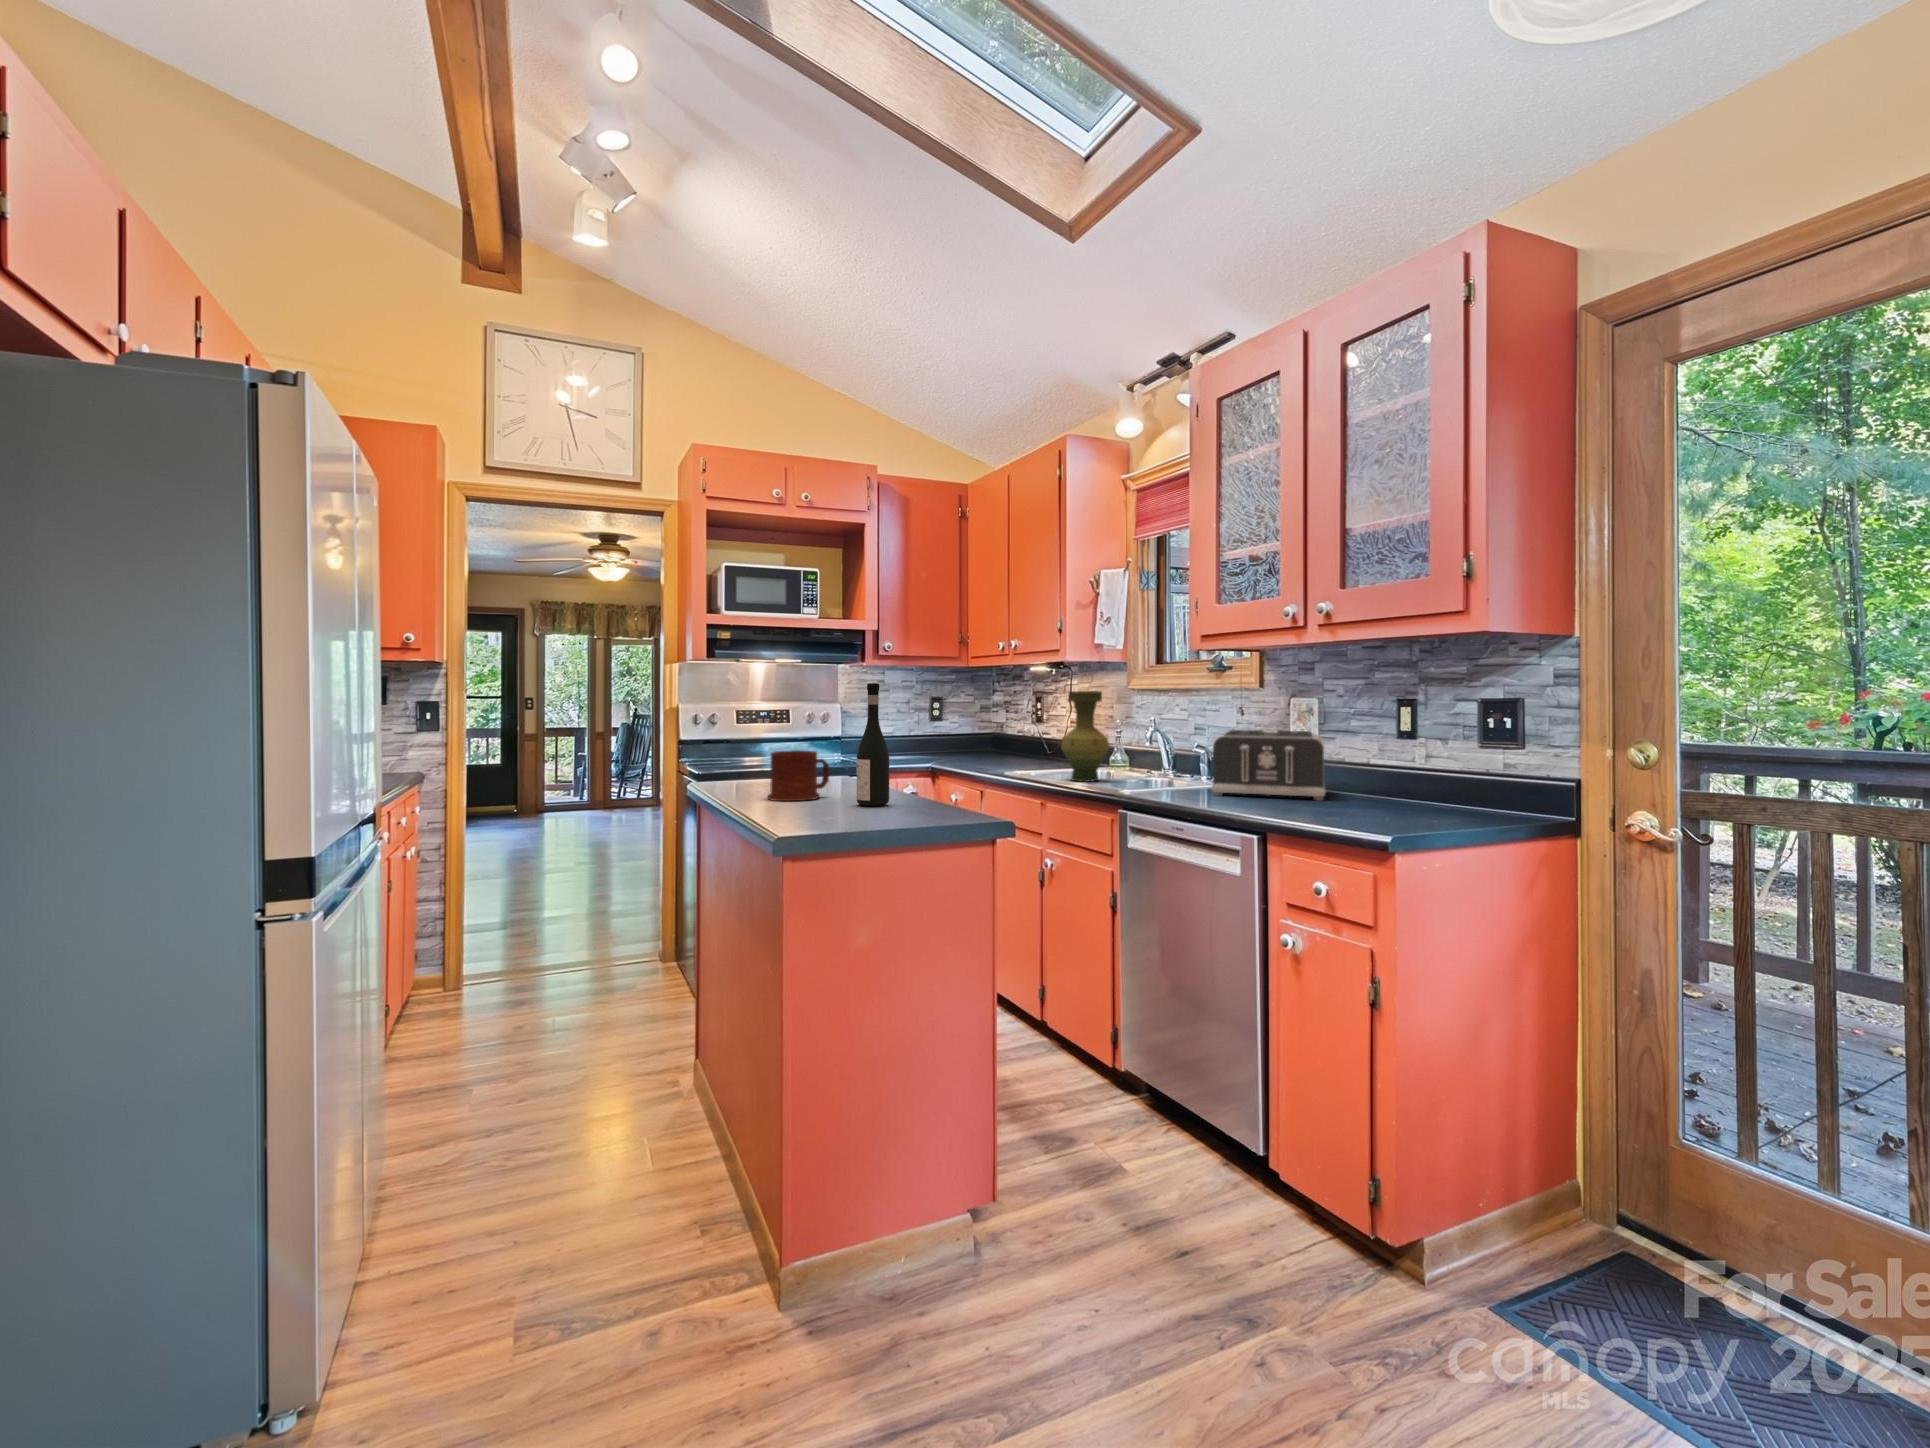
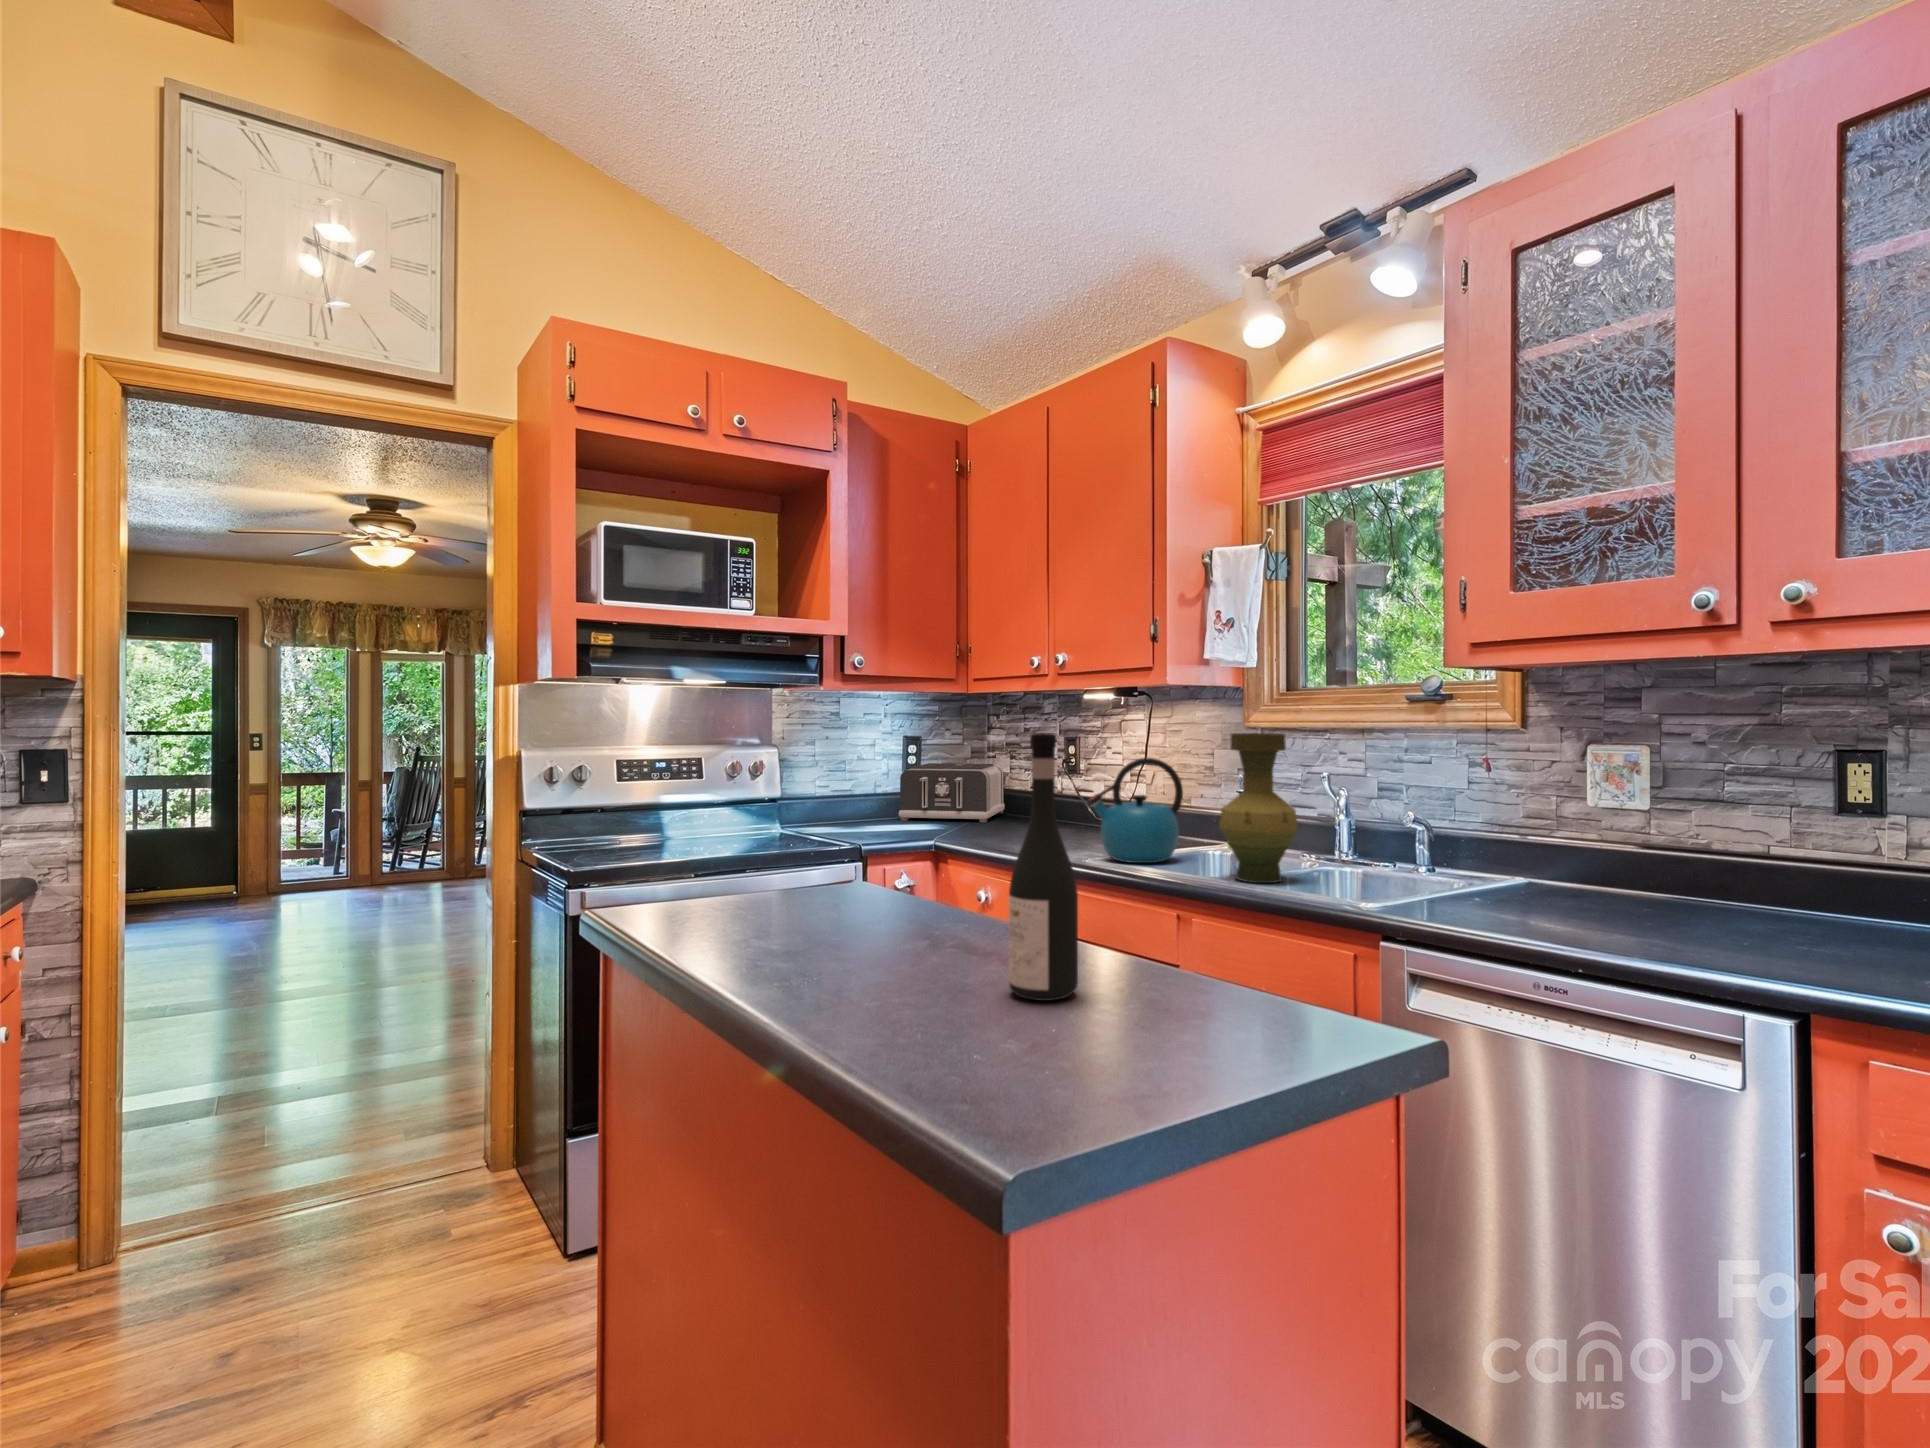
kettle: none [1001,708,1061,773] -> present [1088,758,1183,863]
toaster: present [1211,730,1325,801] -> present [899,763,1005,822]
mug: present [768,750,829,801] -> none [791,868,912,989]

